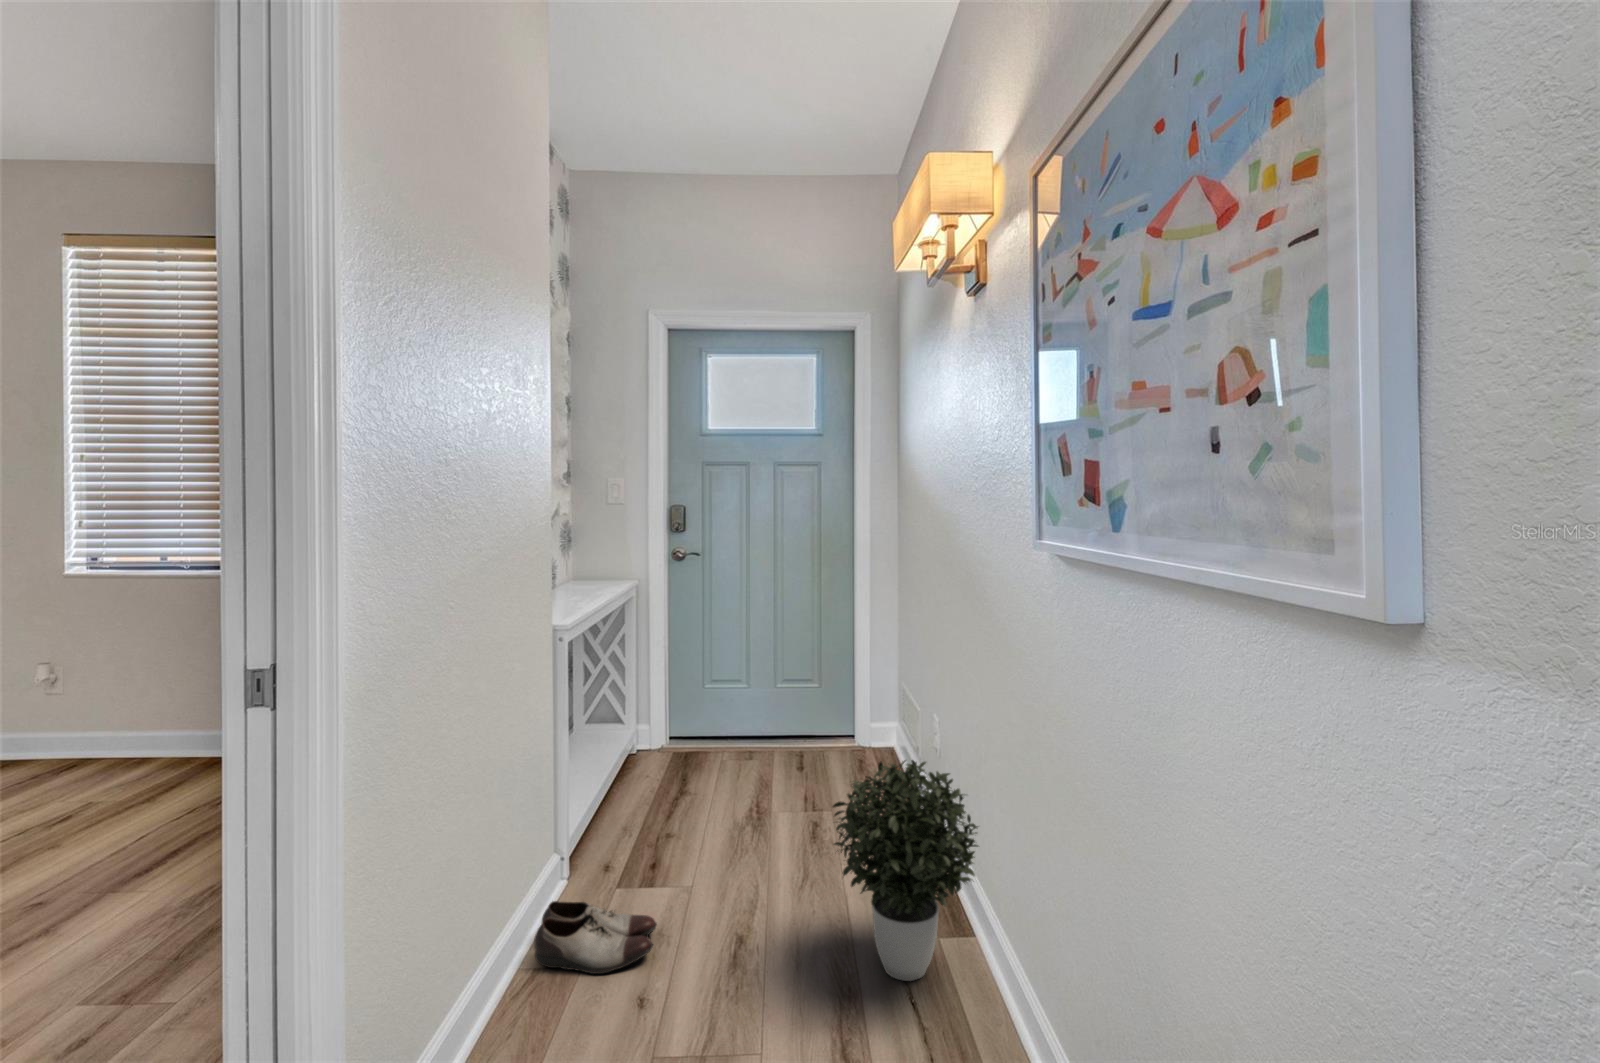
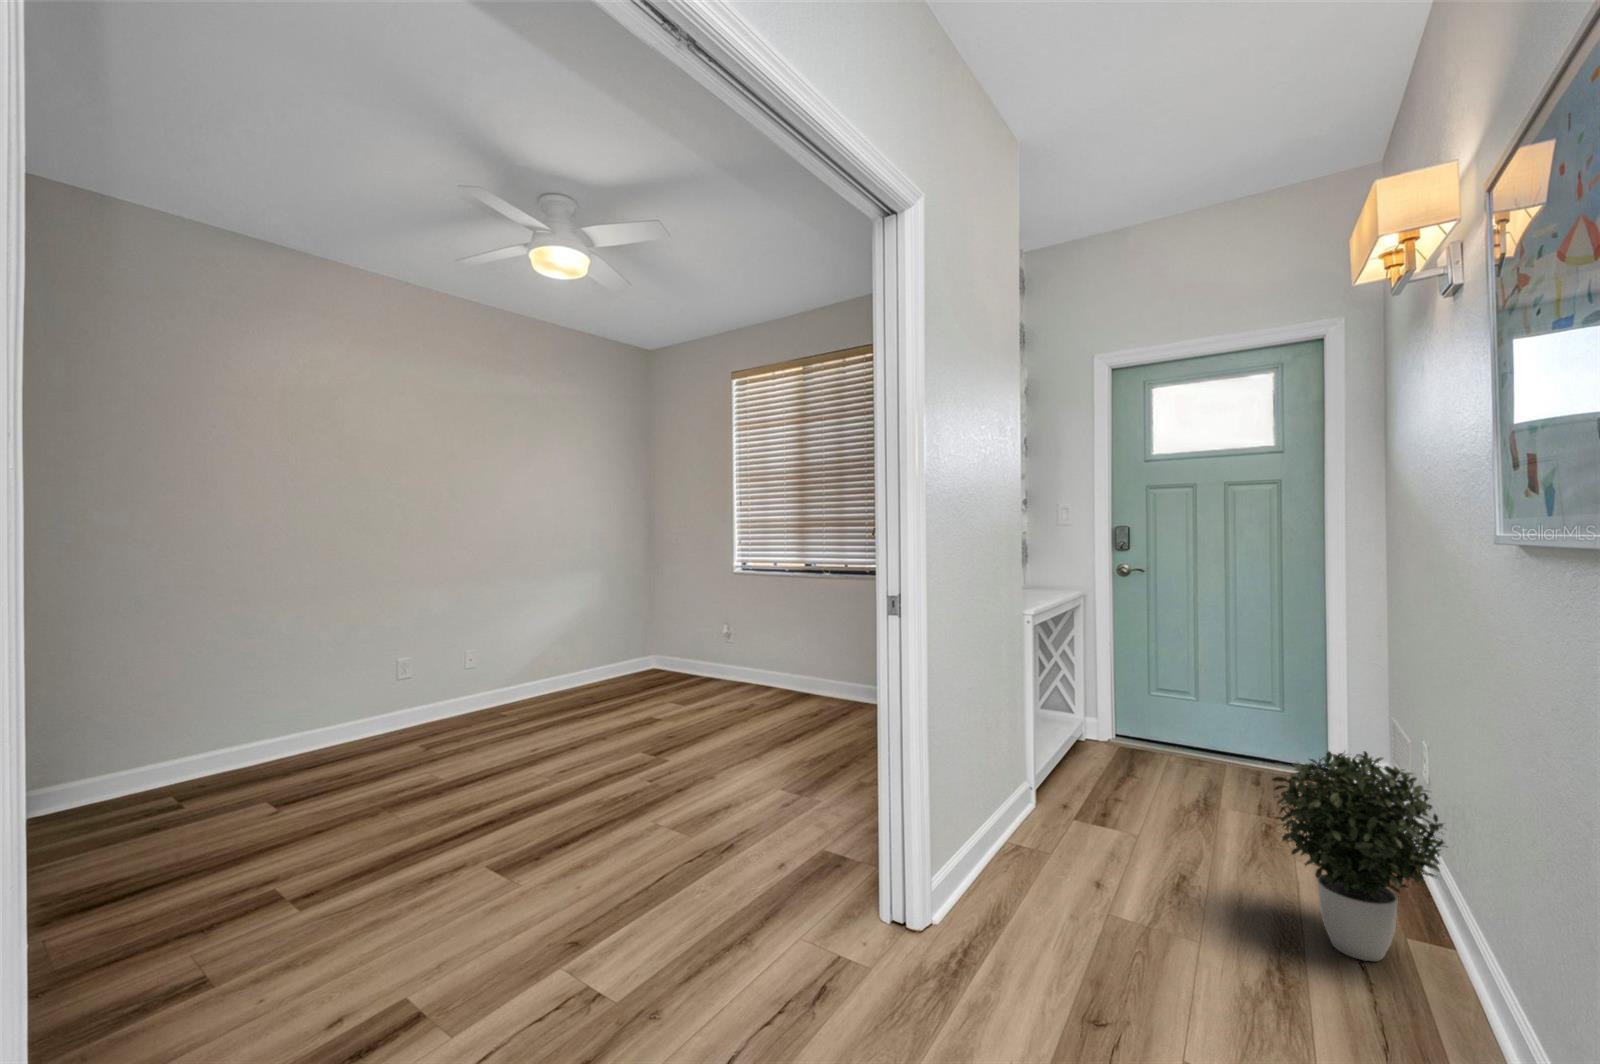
shoe: present [534,901,657,974] -> none [1007,817,1104,875]

